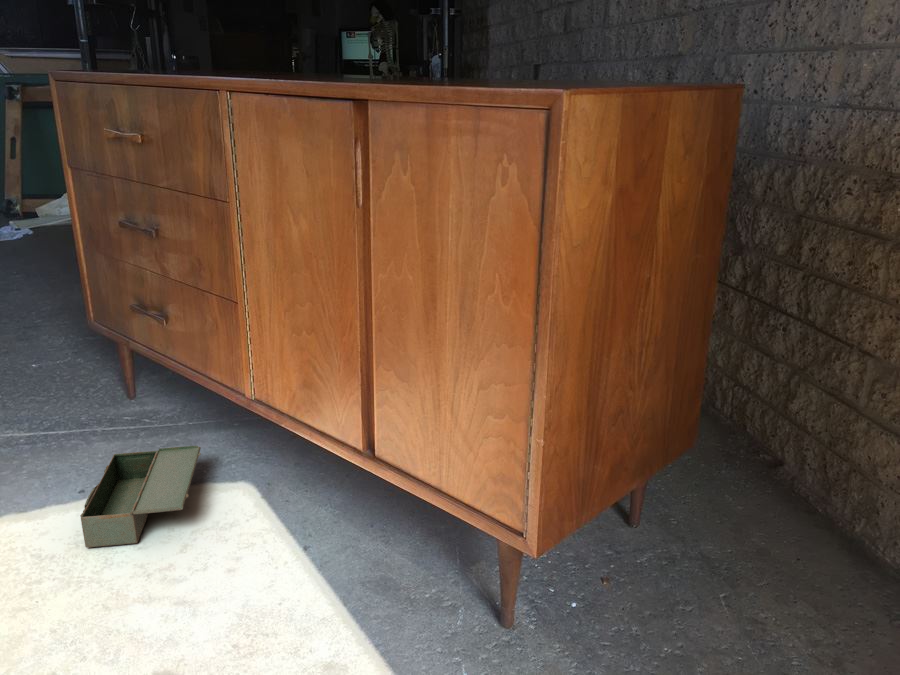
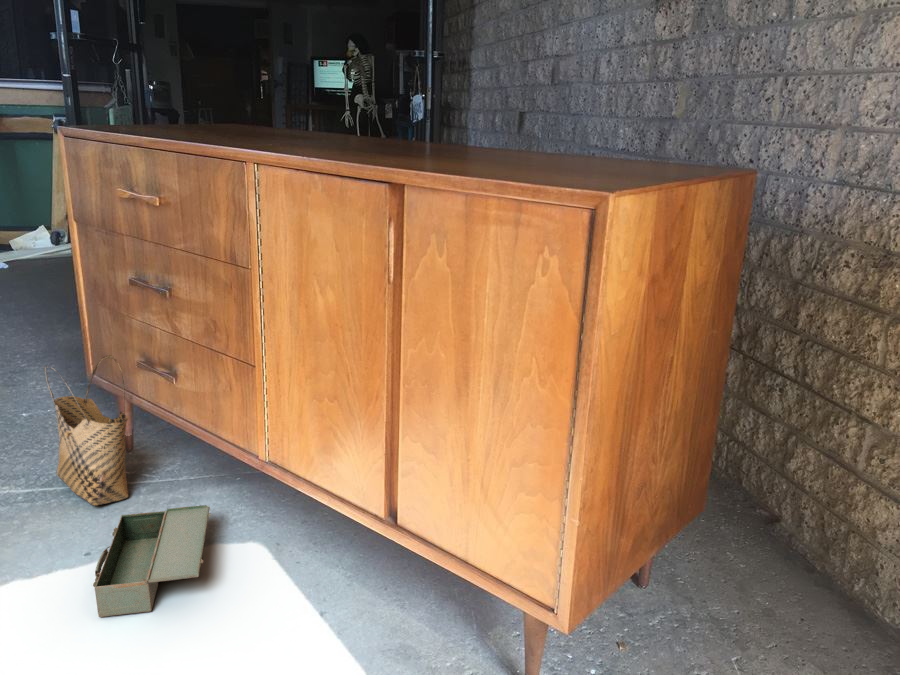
woven basket: none [40,301,126,448] -> present [45,356,128,505]

